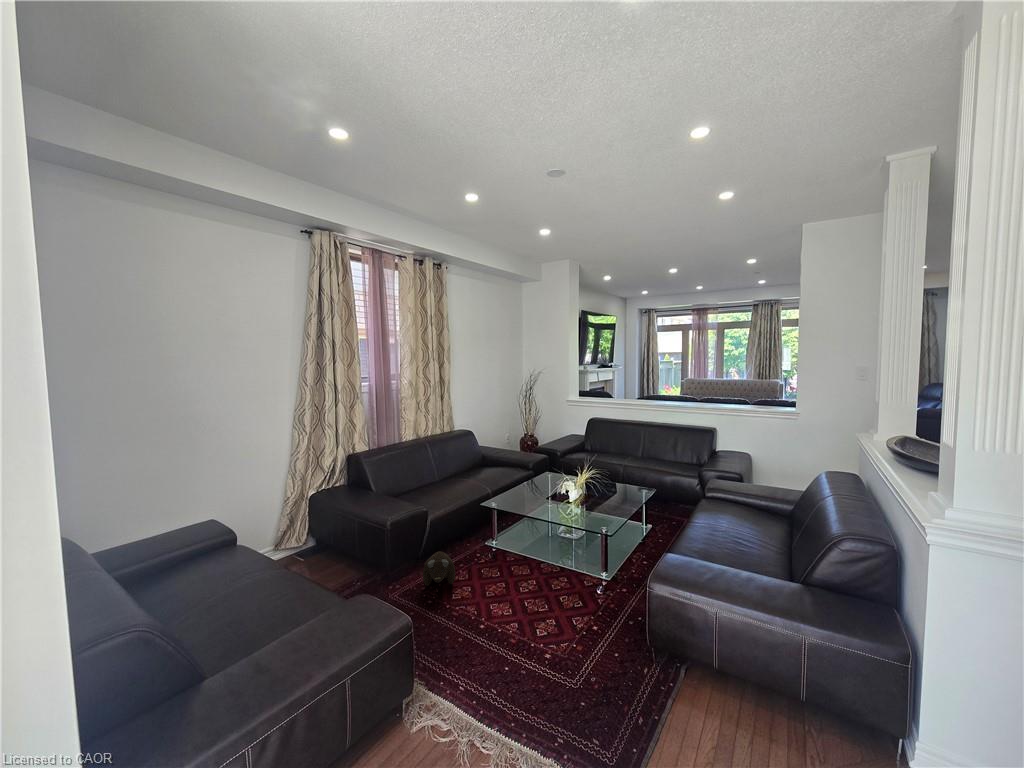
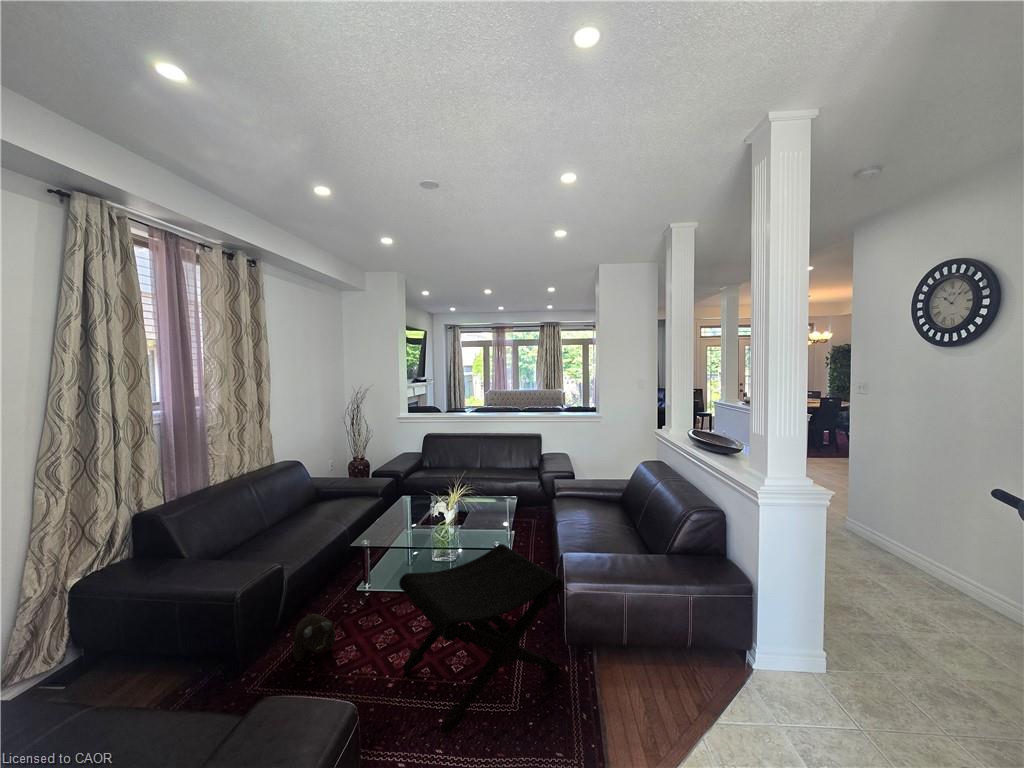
footstool: none [493,528,643,682] -> present [399,544,563,735]

